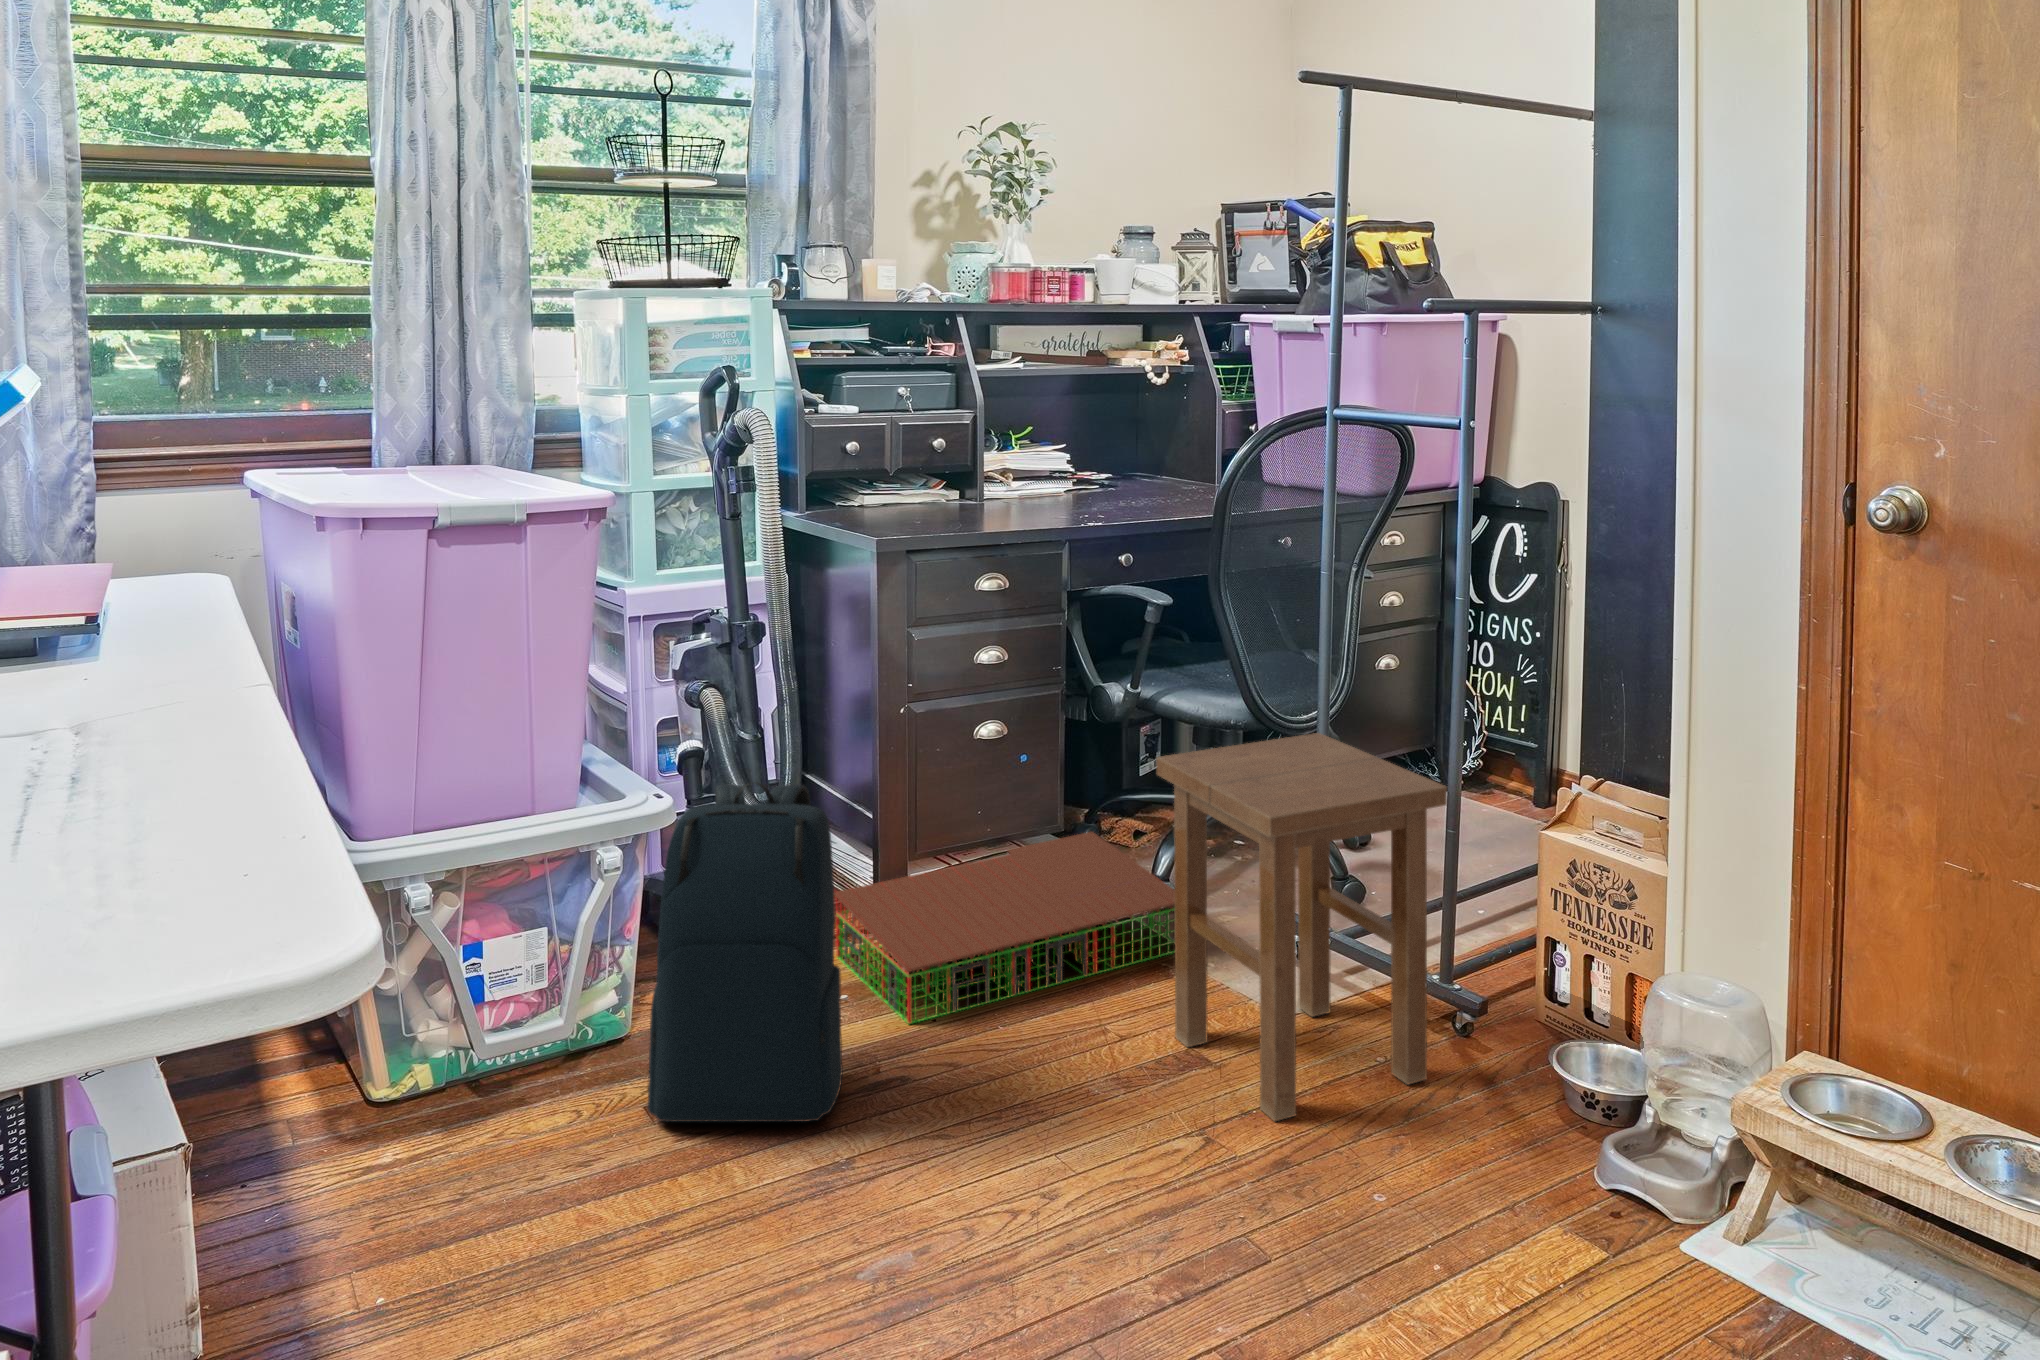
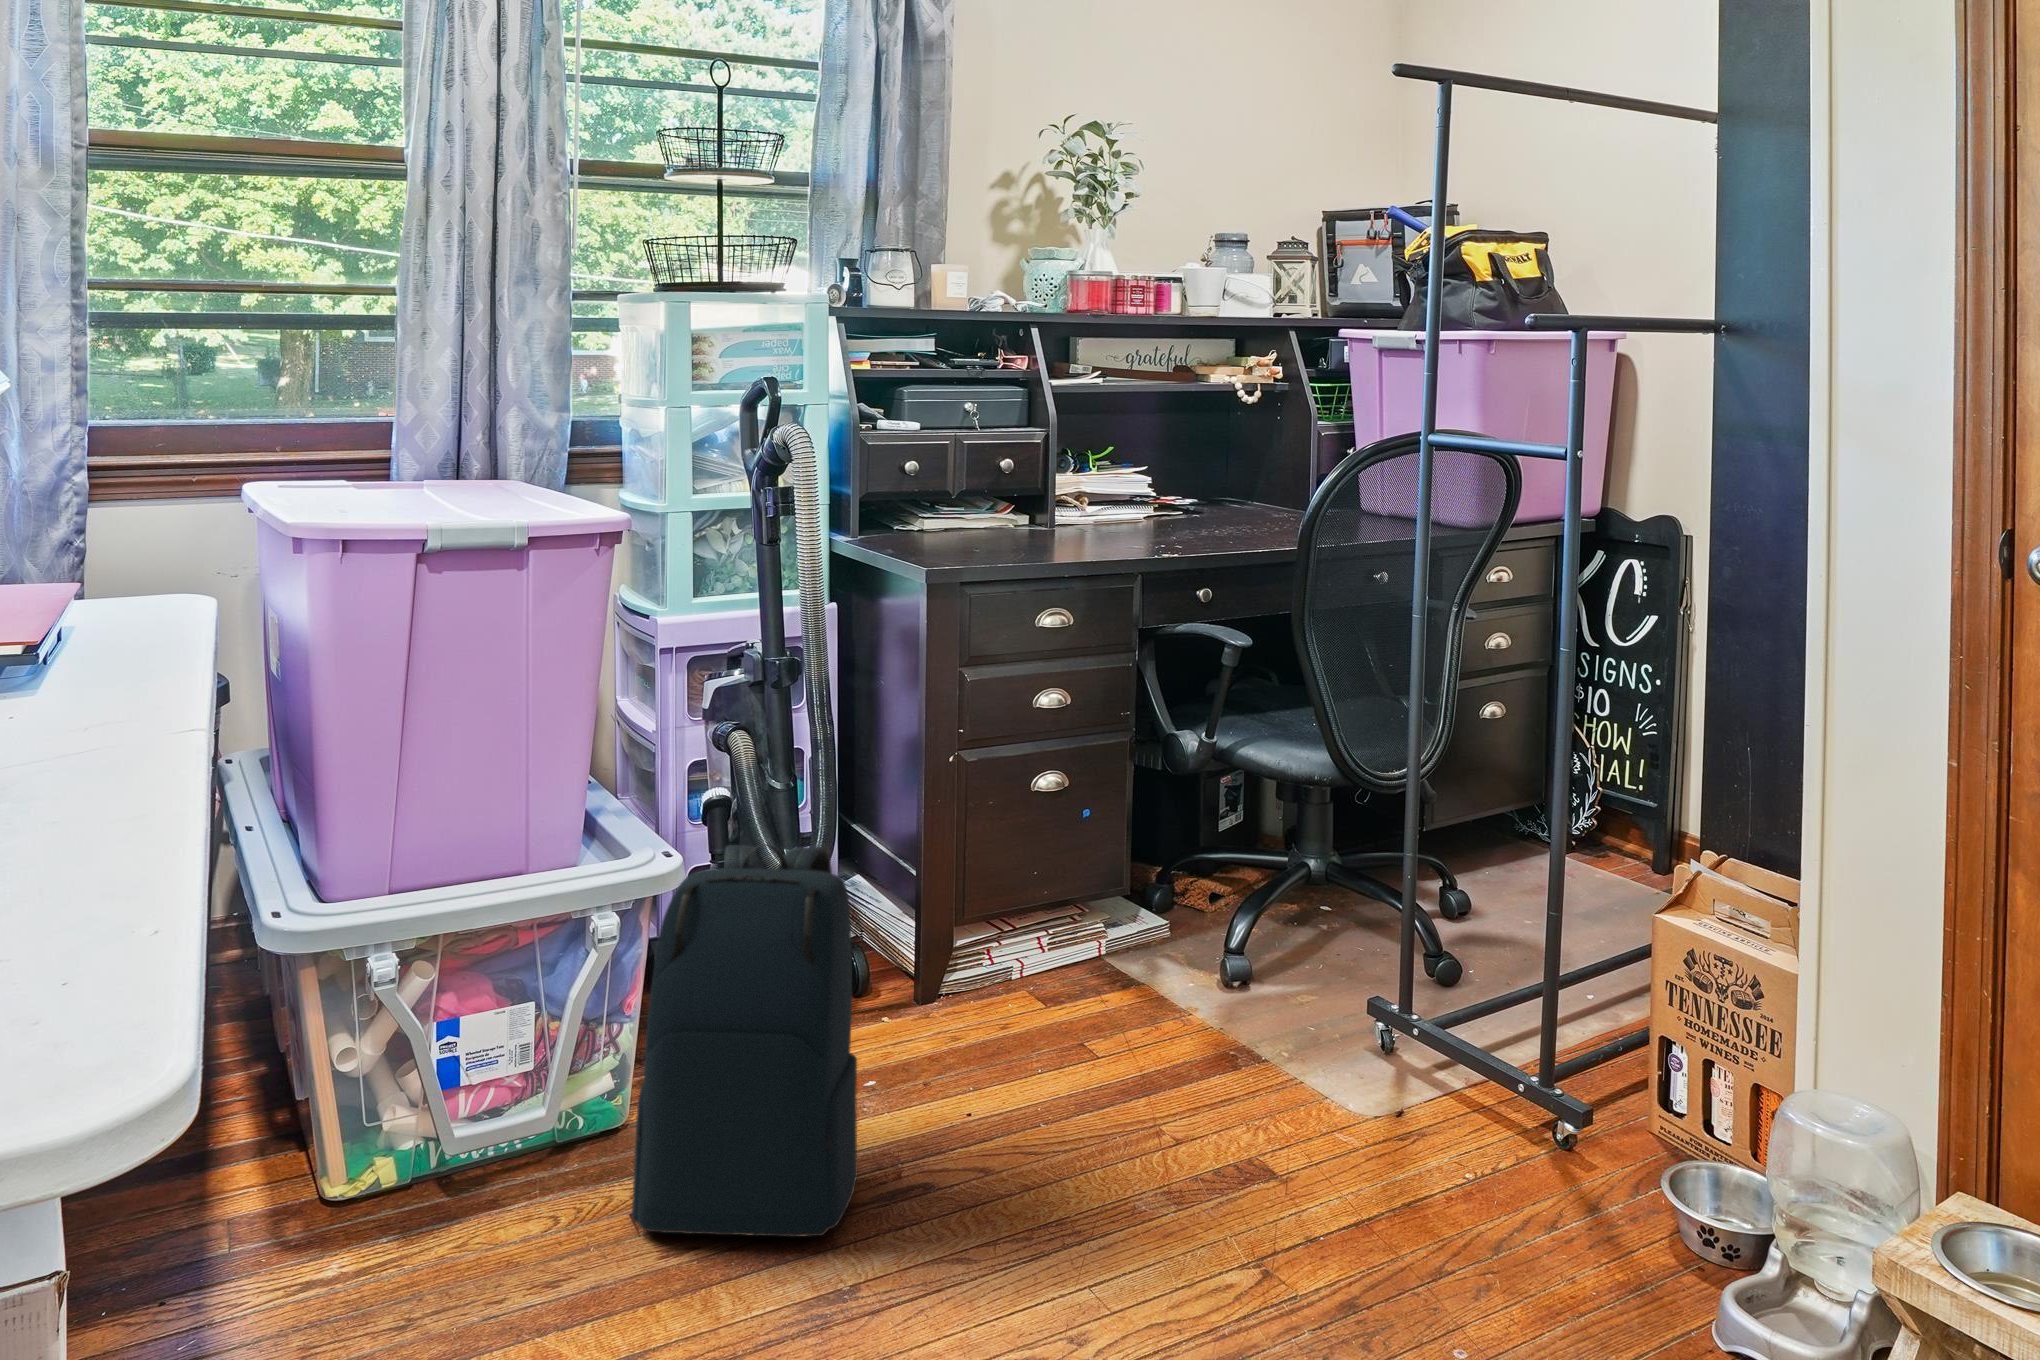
stool: present [1157,733,1447,1121] -> none [1221,798,1547,1252]
storage bin: present [834,832,1175,1024] -> none [869,894,1261,1116]

